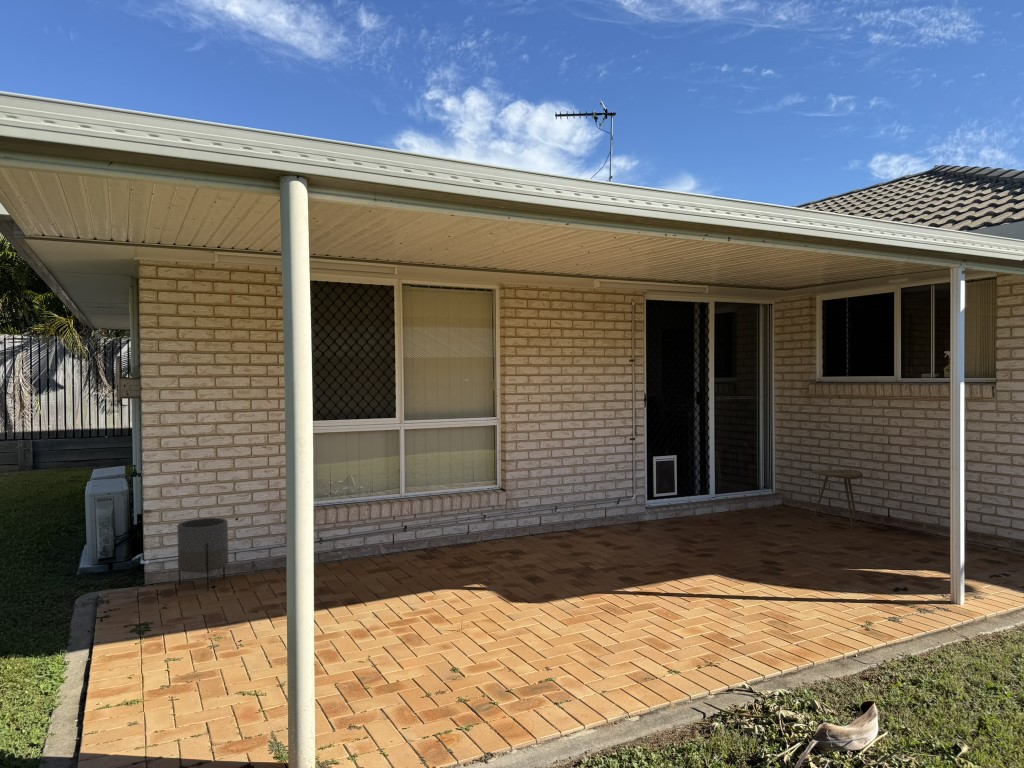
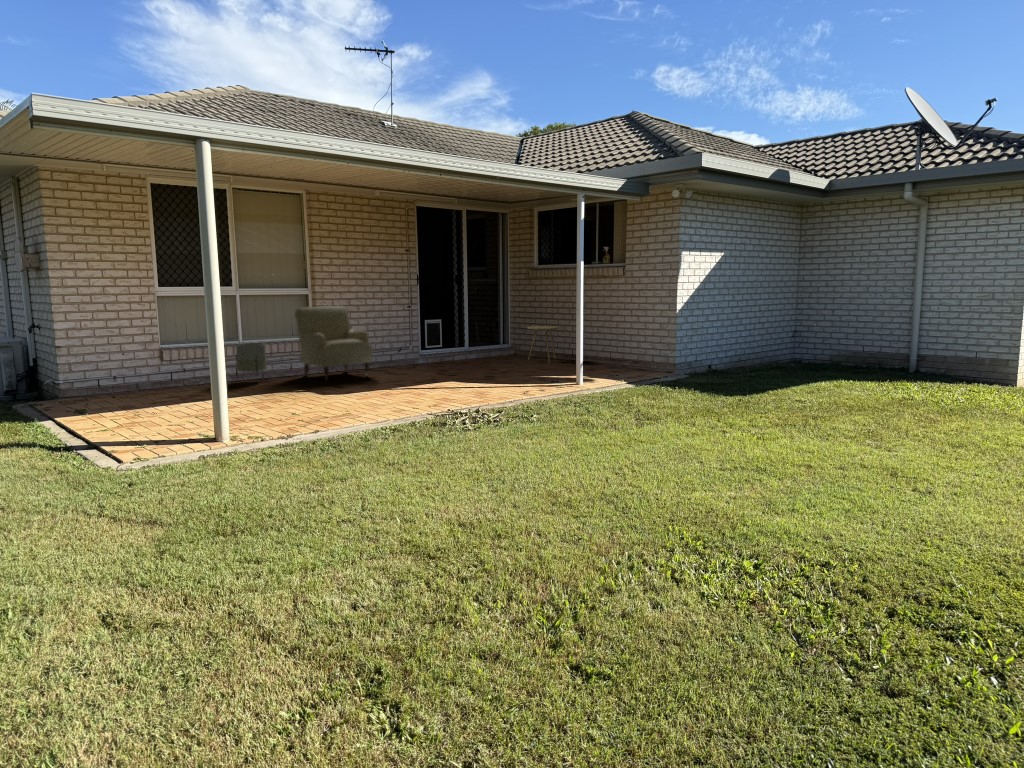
chair: none [476,443,587,562] -> present [295,306,373,379]
planter: present [177,518,229,591] -> present [236,343,267,373]

